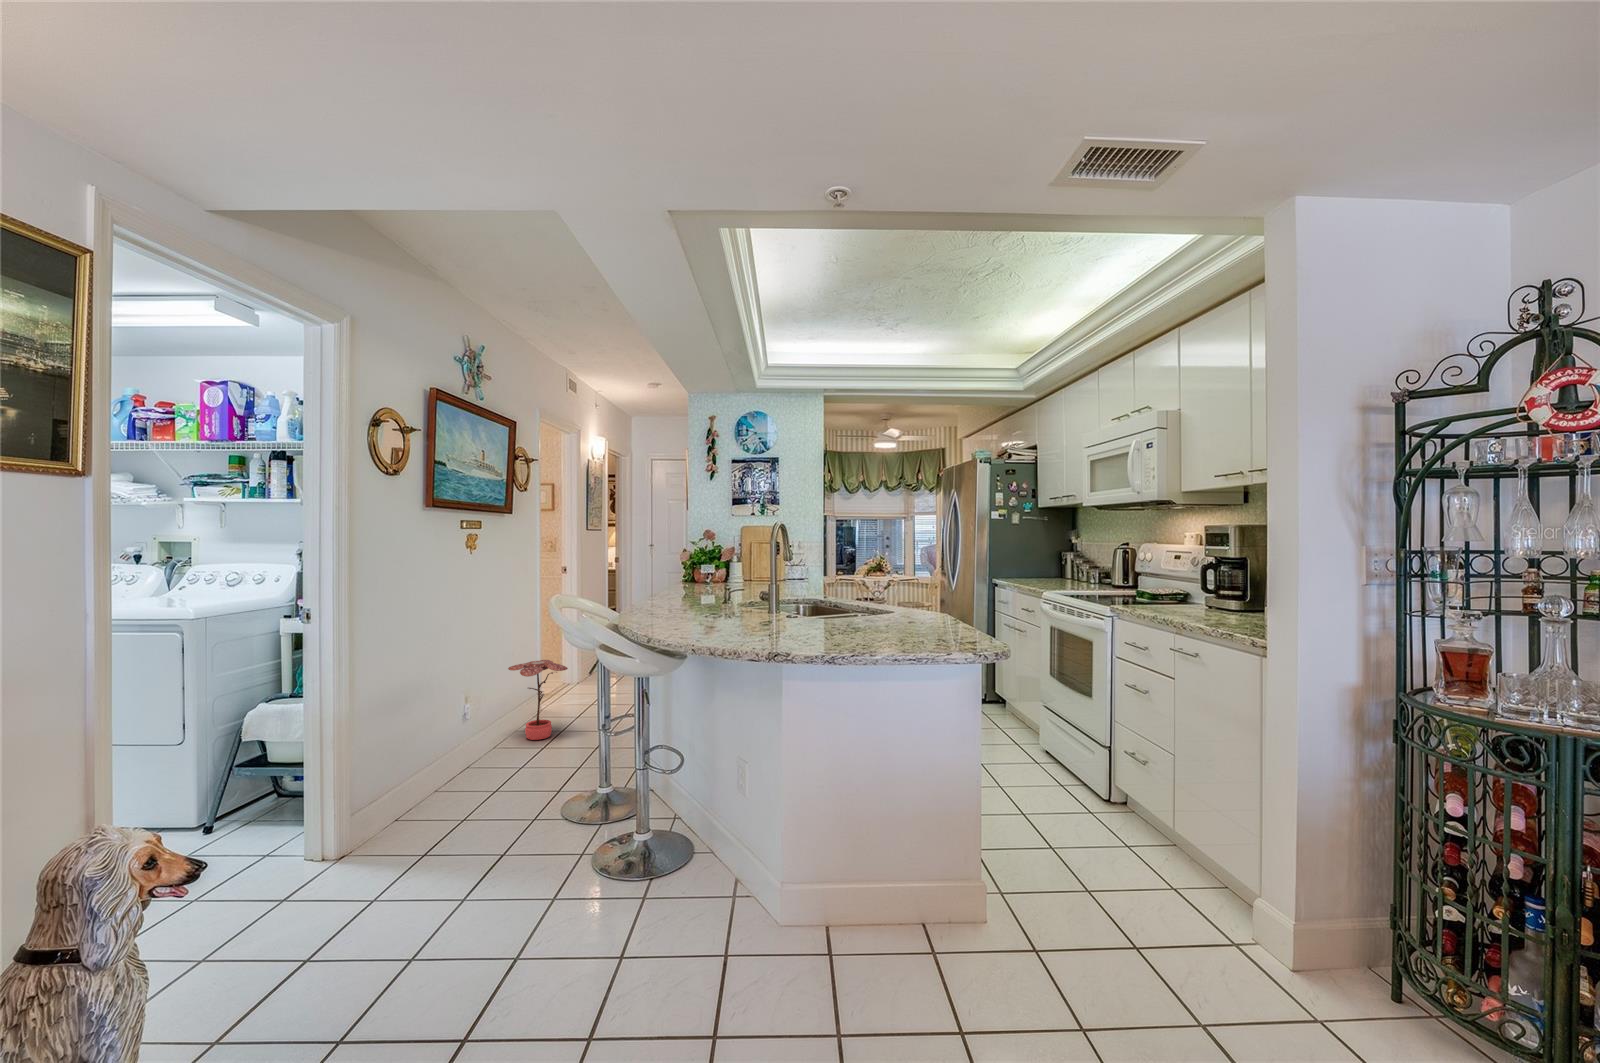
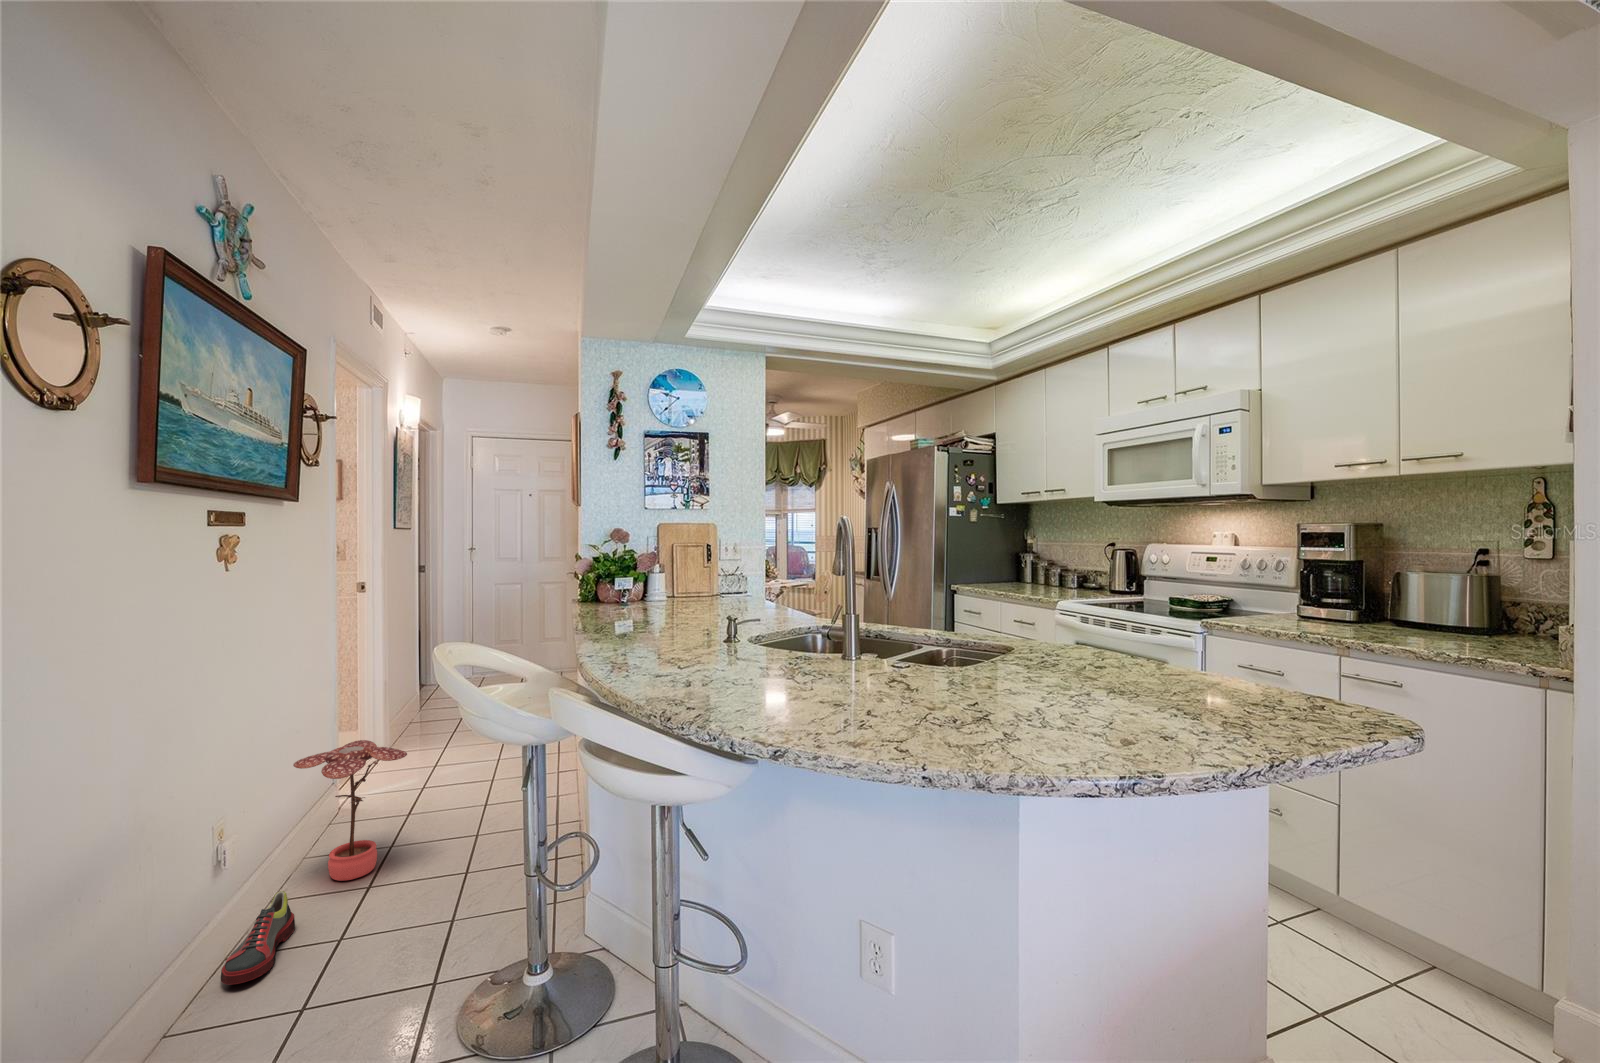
shoe: none [465,734,503,771] -> present [221,891,295,985]

